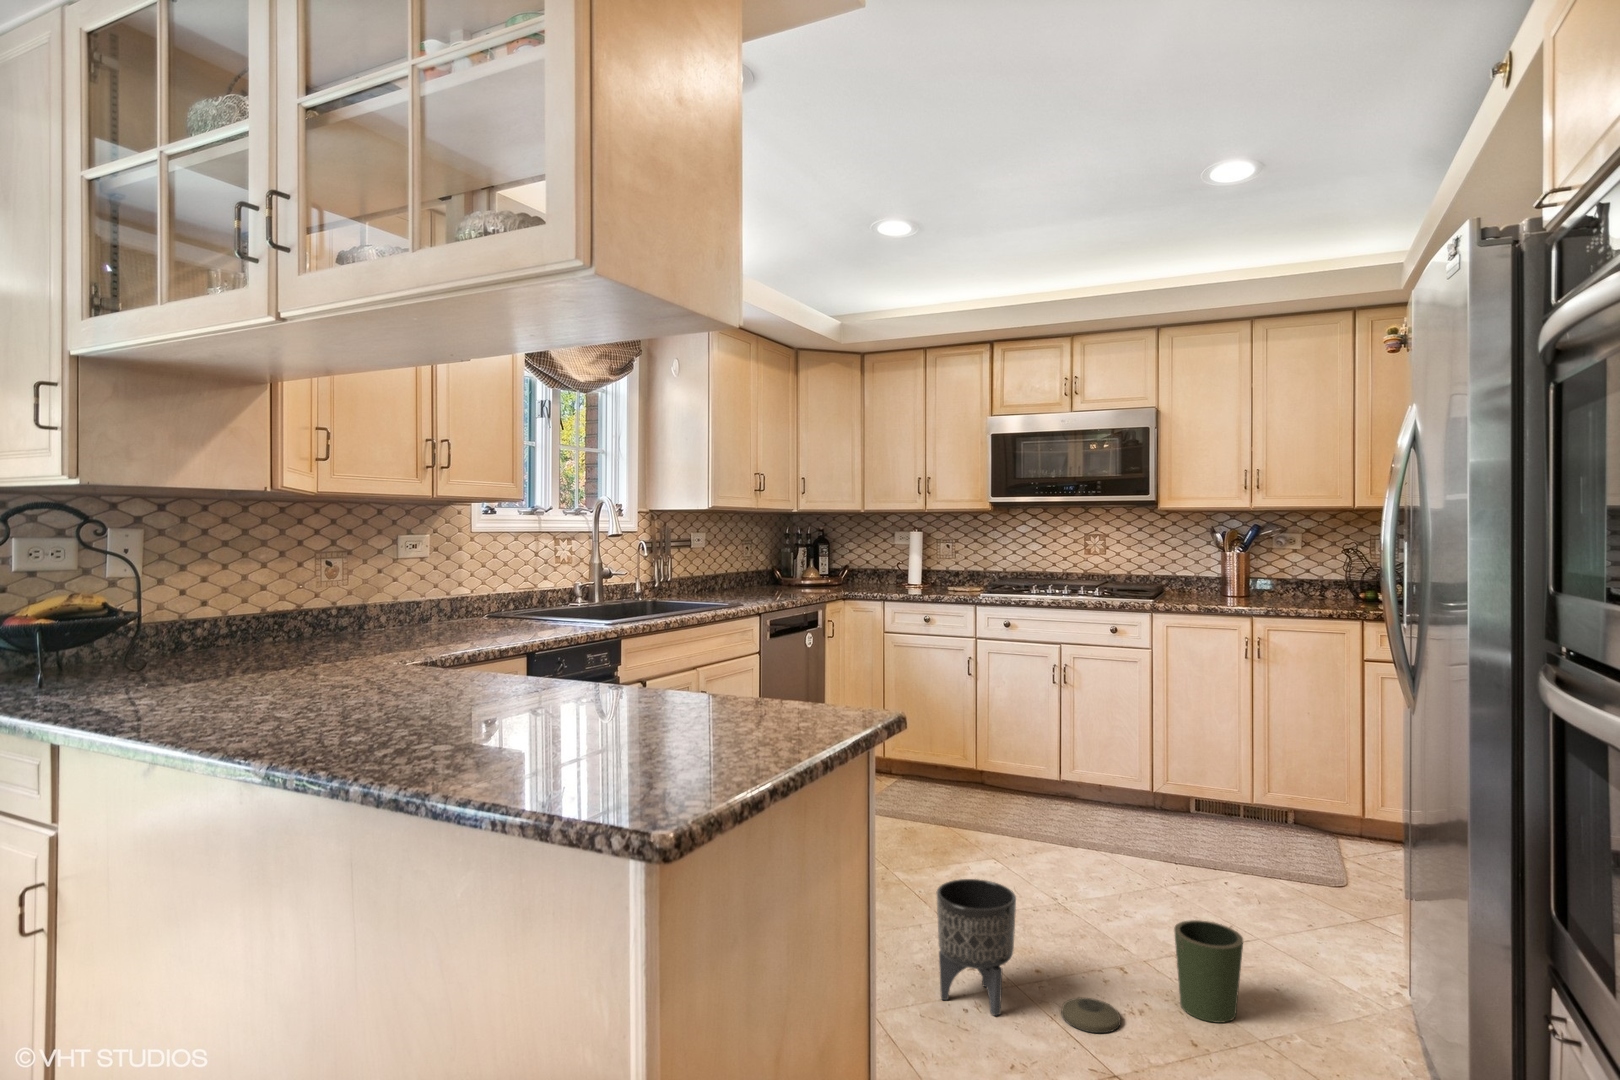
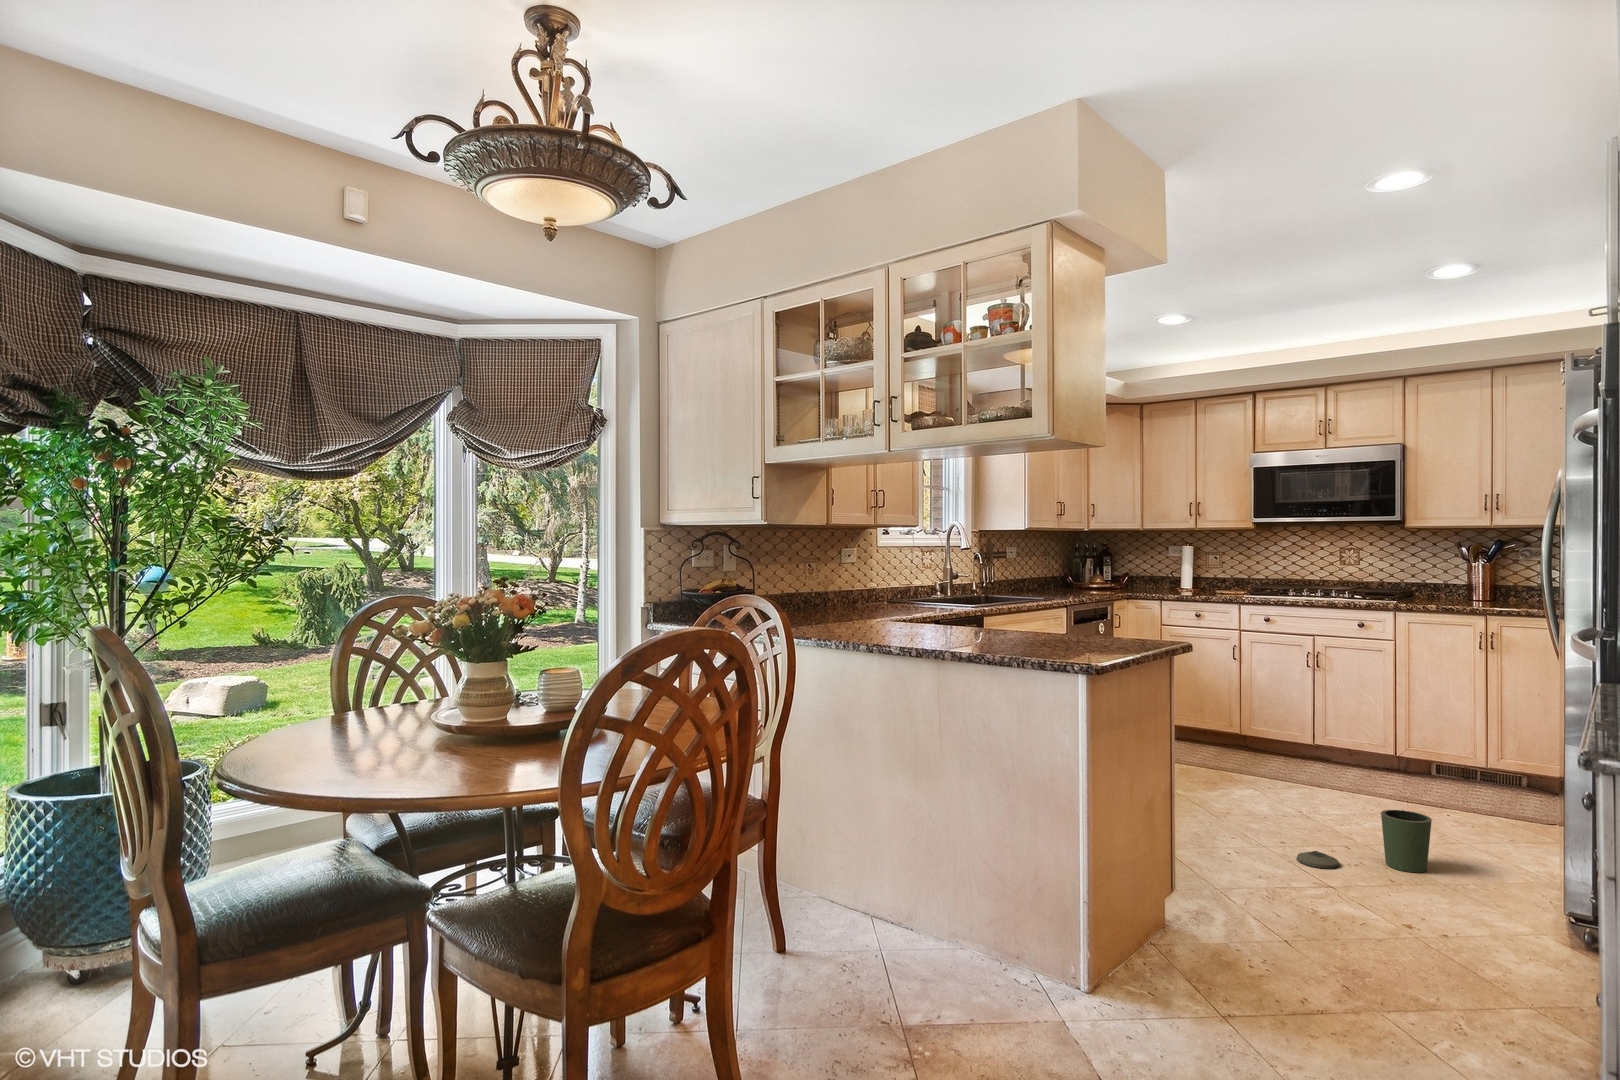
planter: present [936,879,1016,1016] -> none [1209,774,1265,856]

